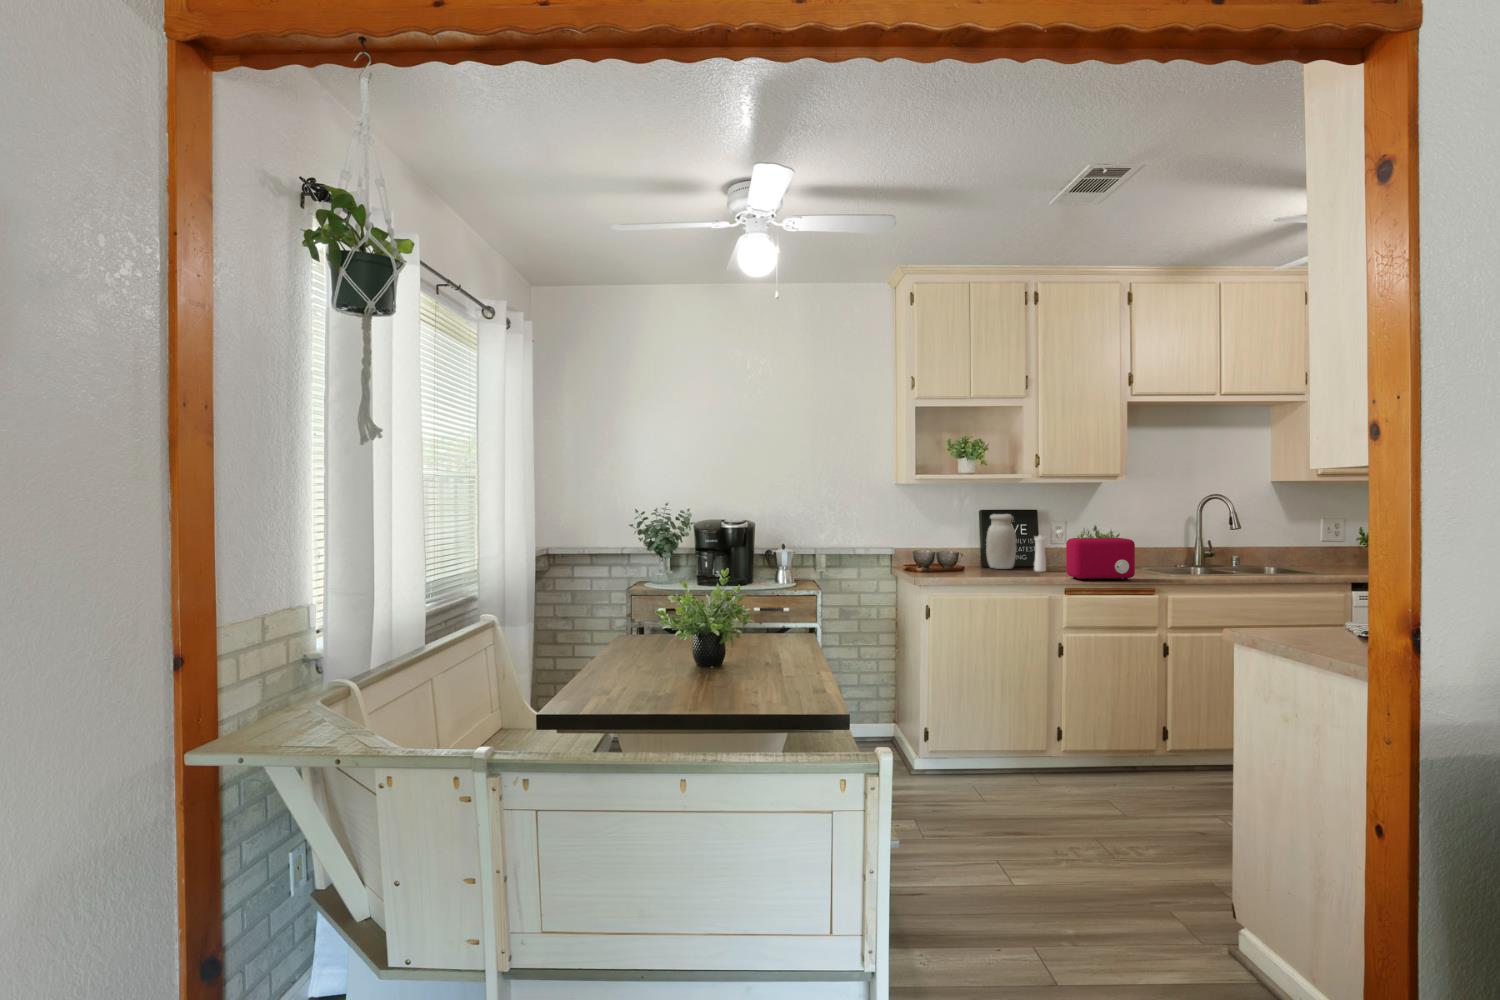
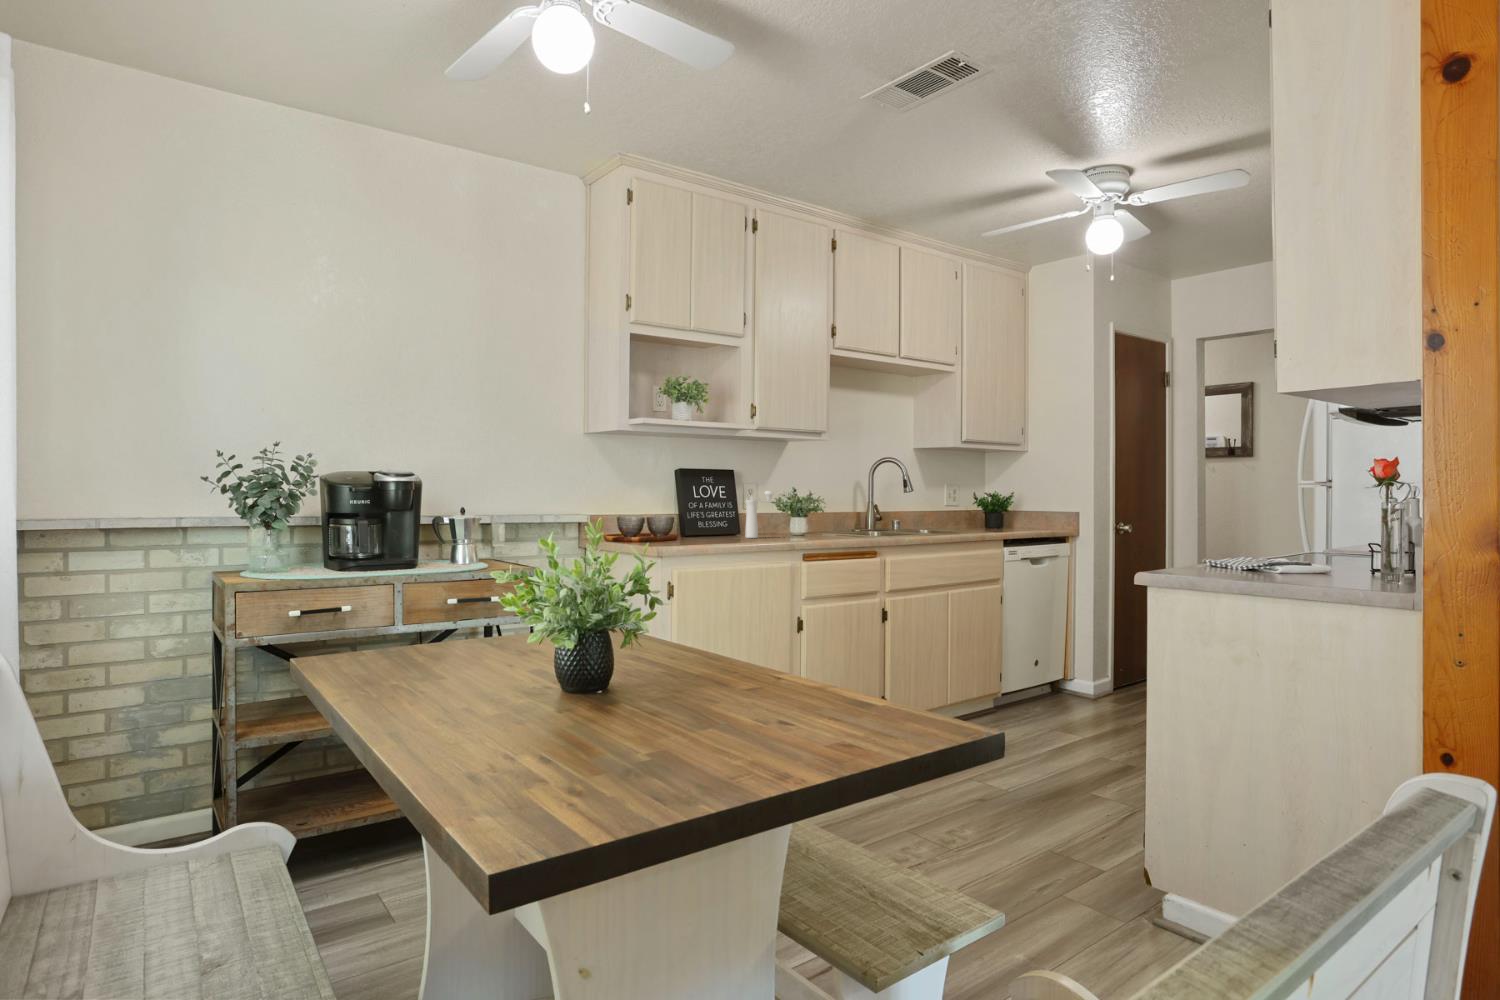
jar: present [986,514,1016,569] -> none [691,473,725,537]
toaster: present [1066,538,1135,580] -> none [793,496,858,542]

